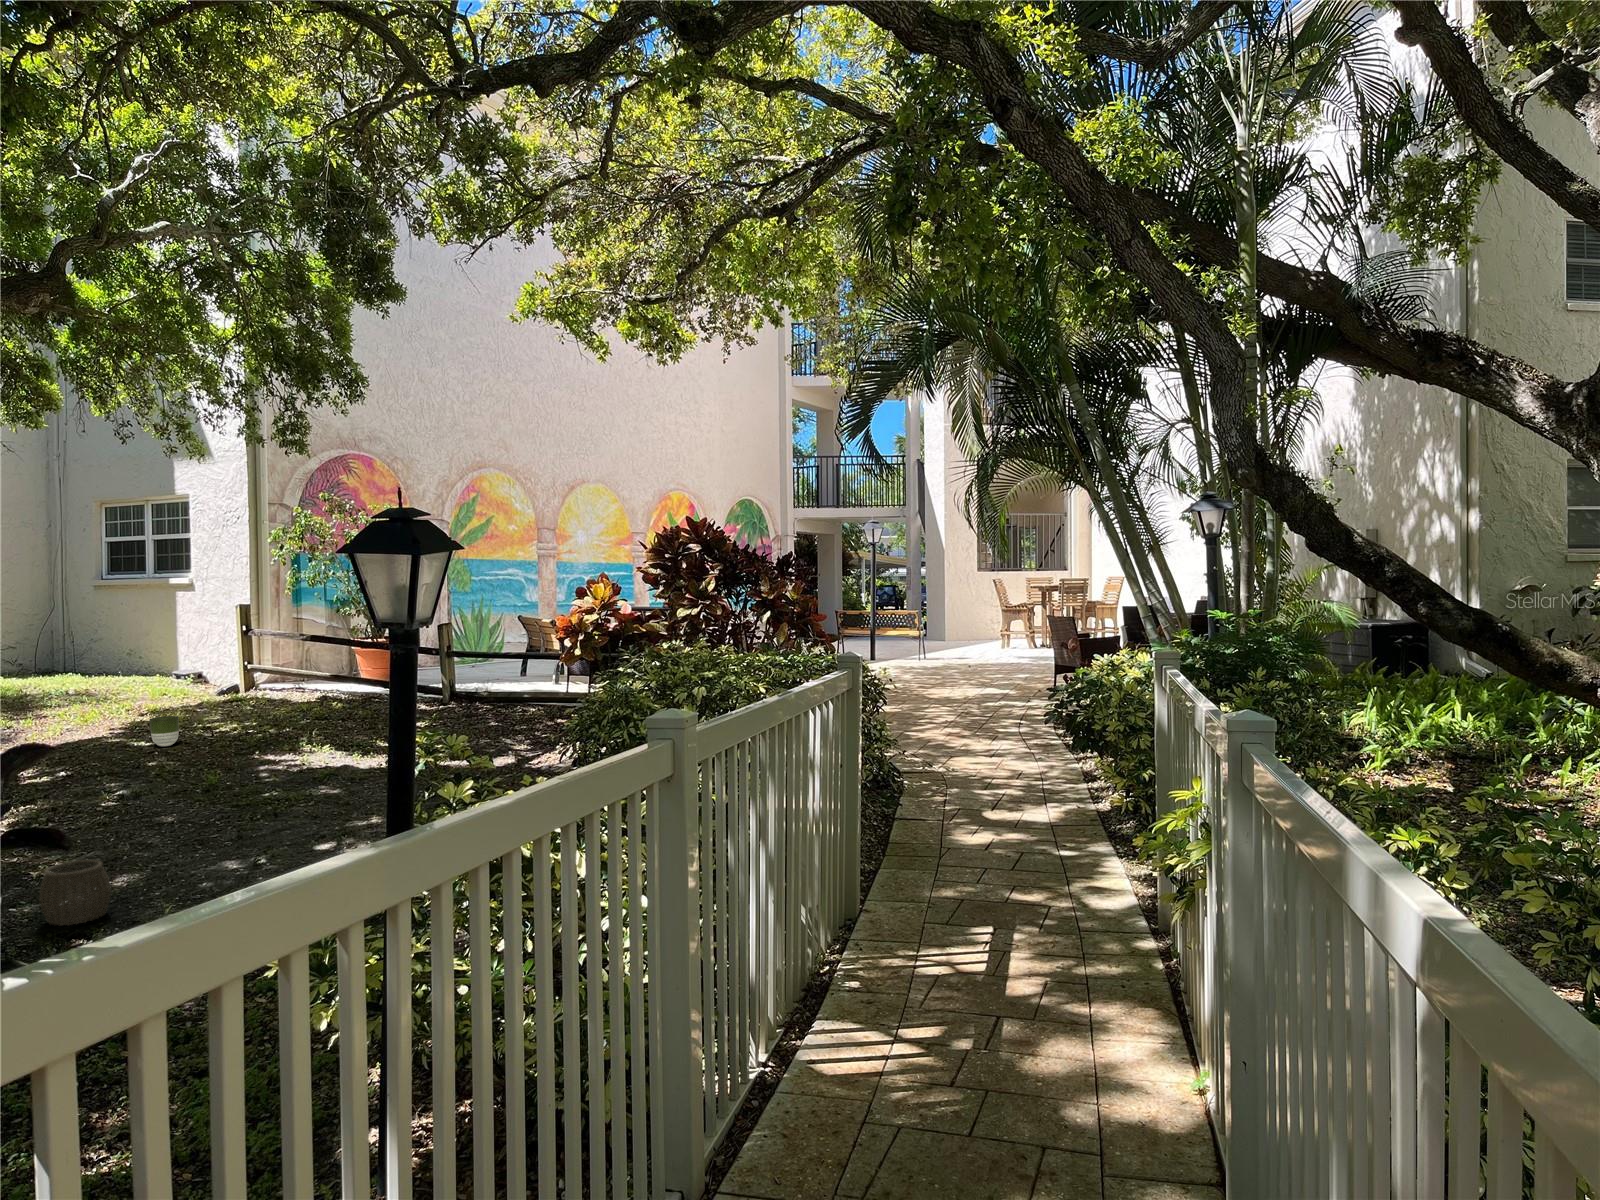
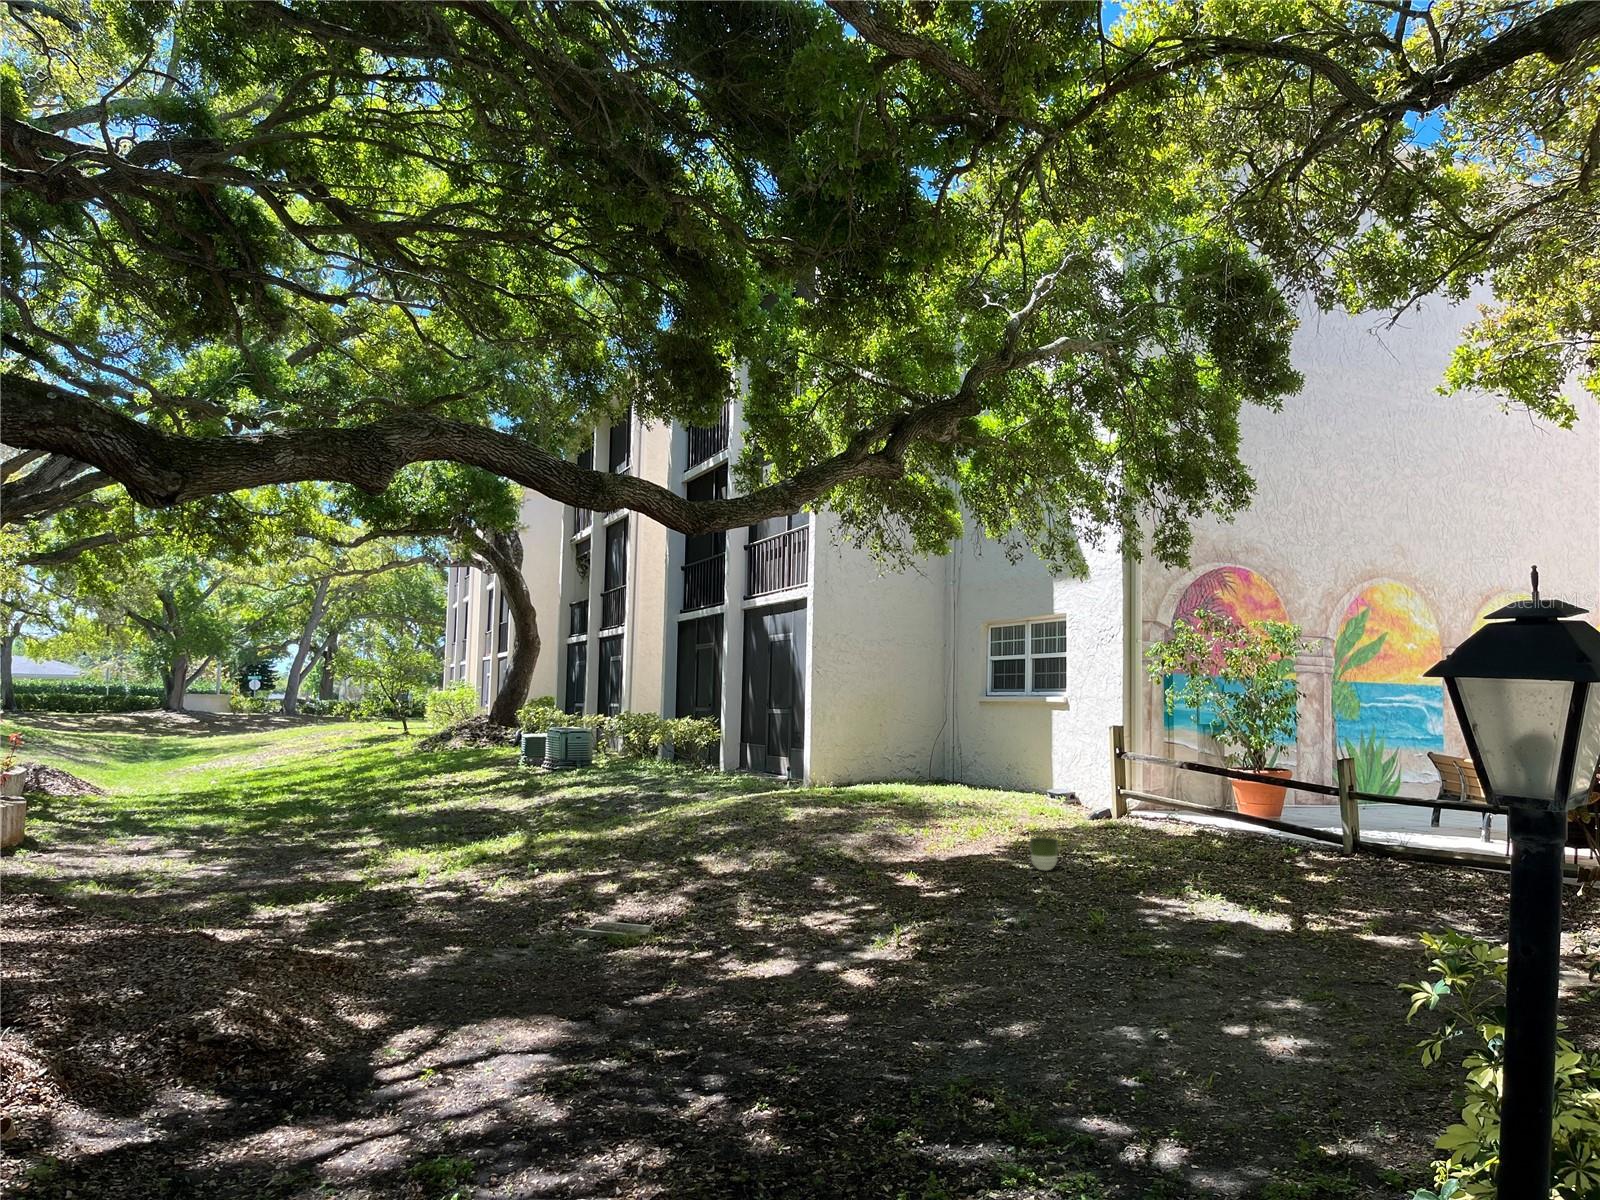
woven basket: present [40,860,111,926] -> none [910,1034,991,1127]

